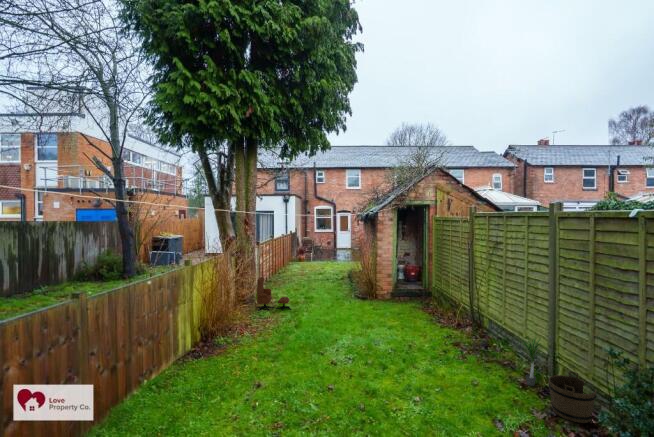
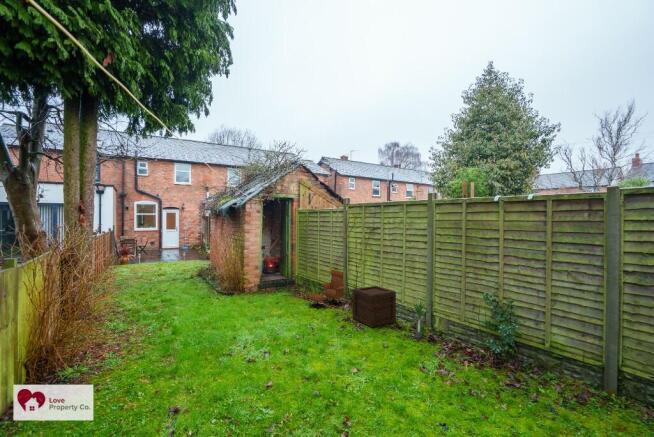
lounge chair: present [257,277,290,311] -> present [309,270,346,309]
wooden crate: none [465,312,517,361] -> present [353,286,396,327]
bucket: present [549,371,596,423] -> none [441,320,473,356]

